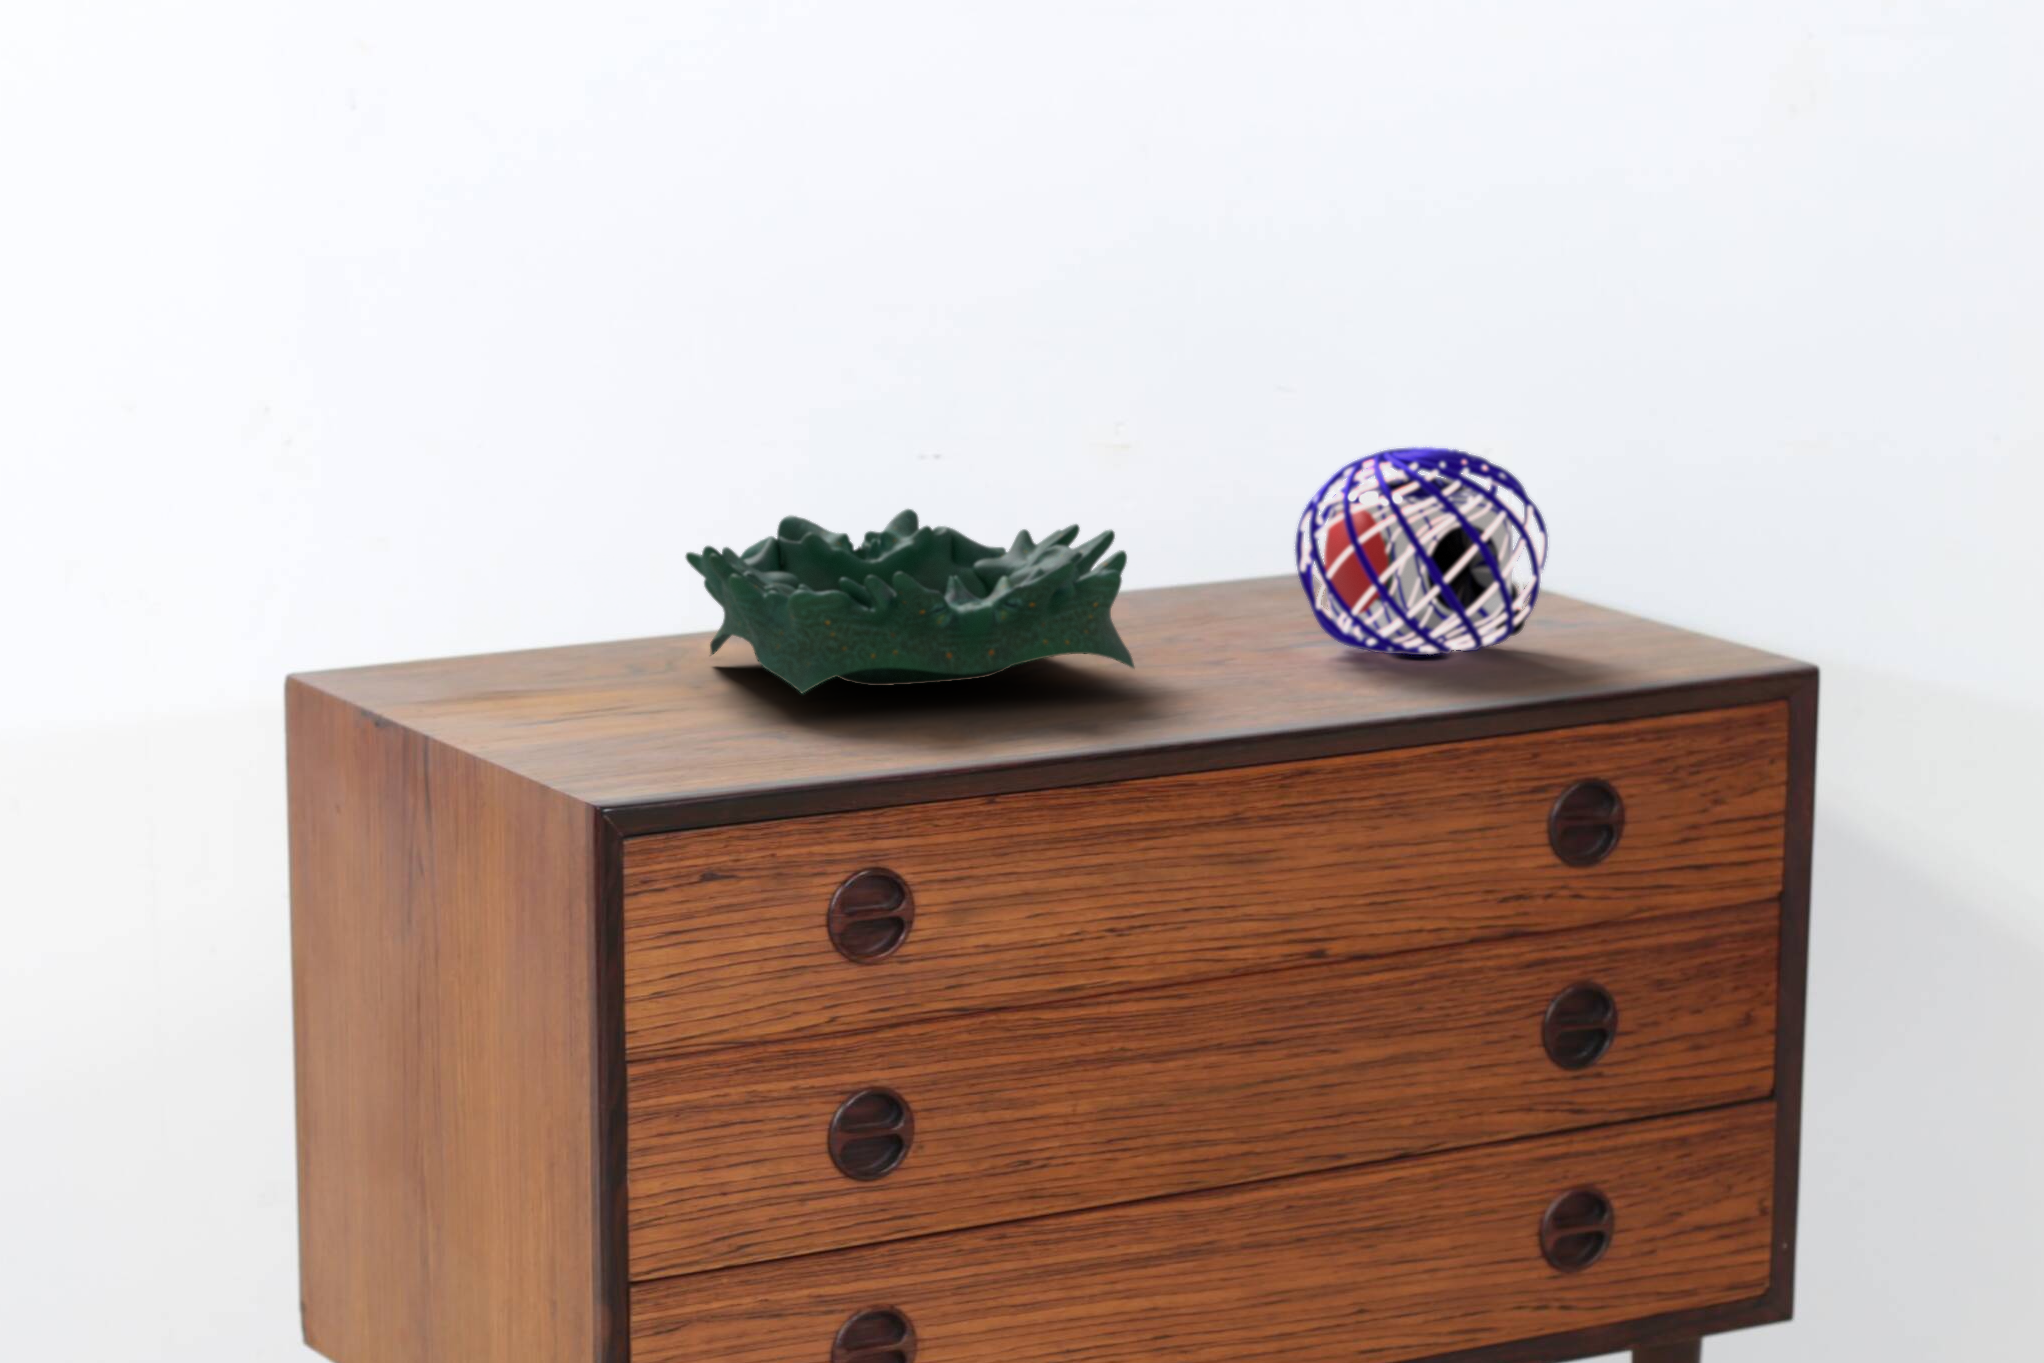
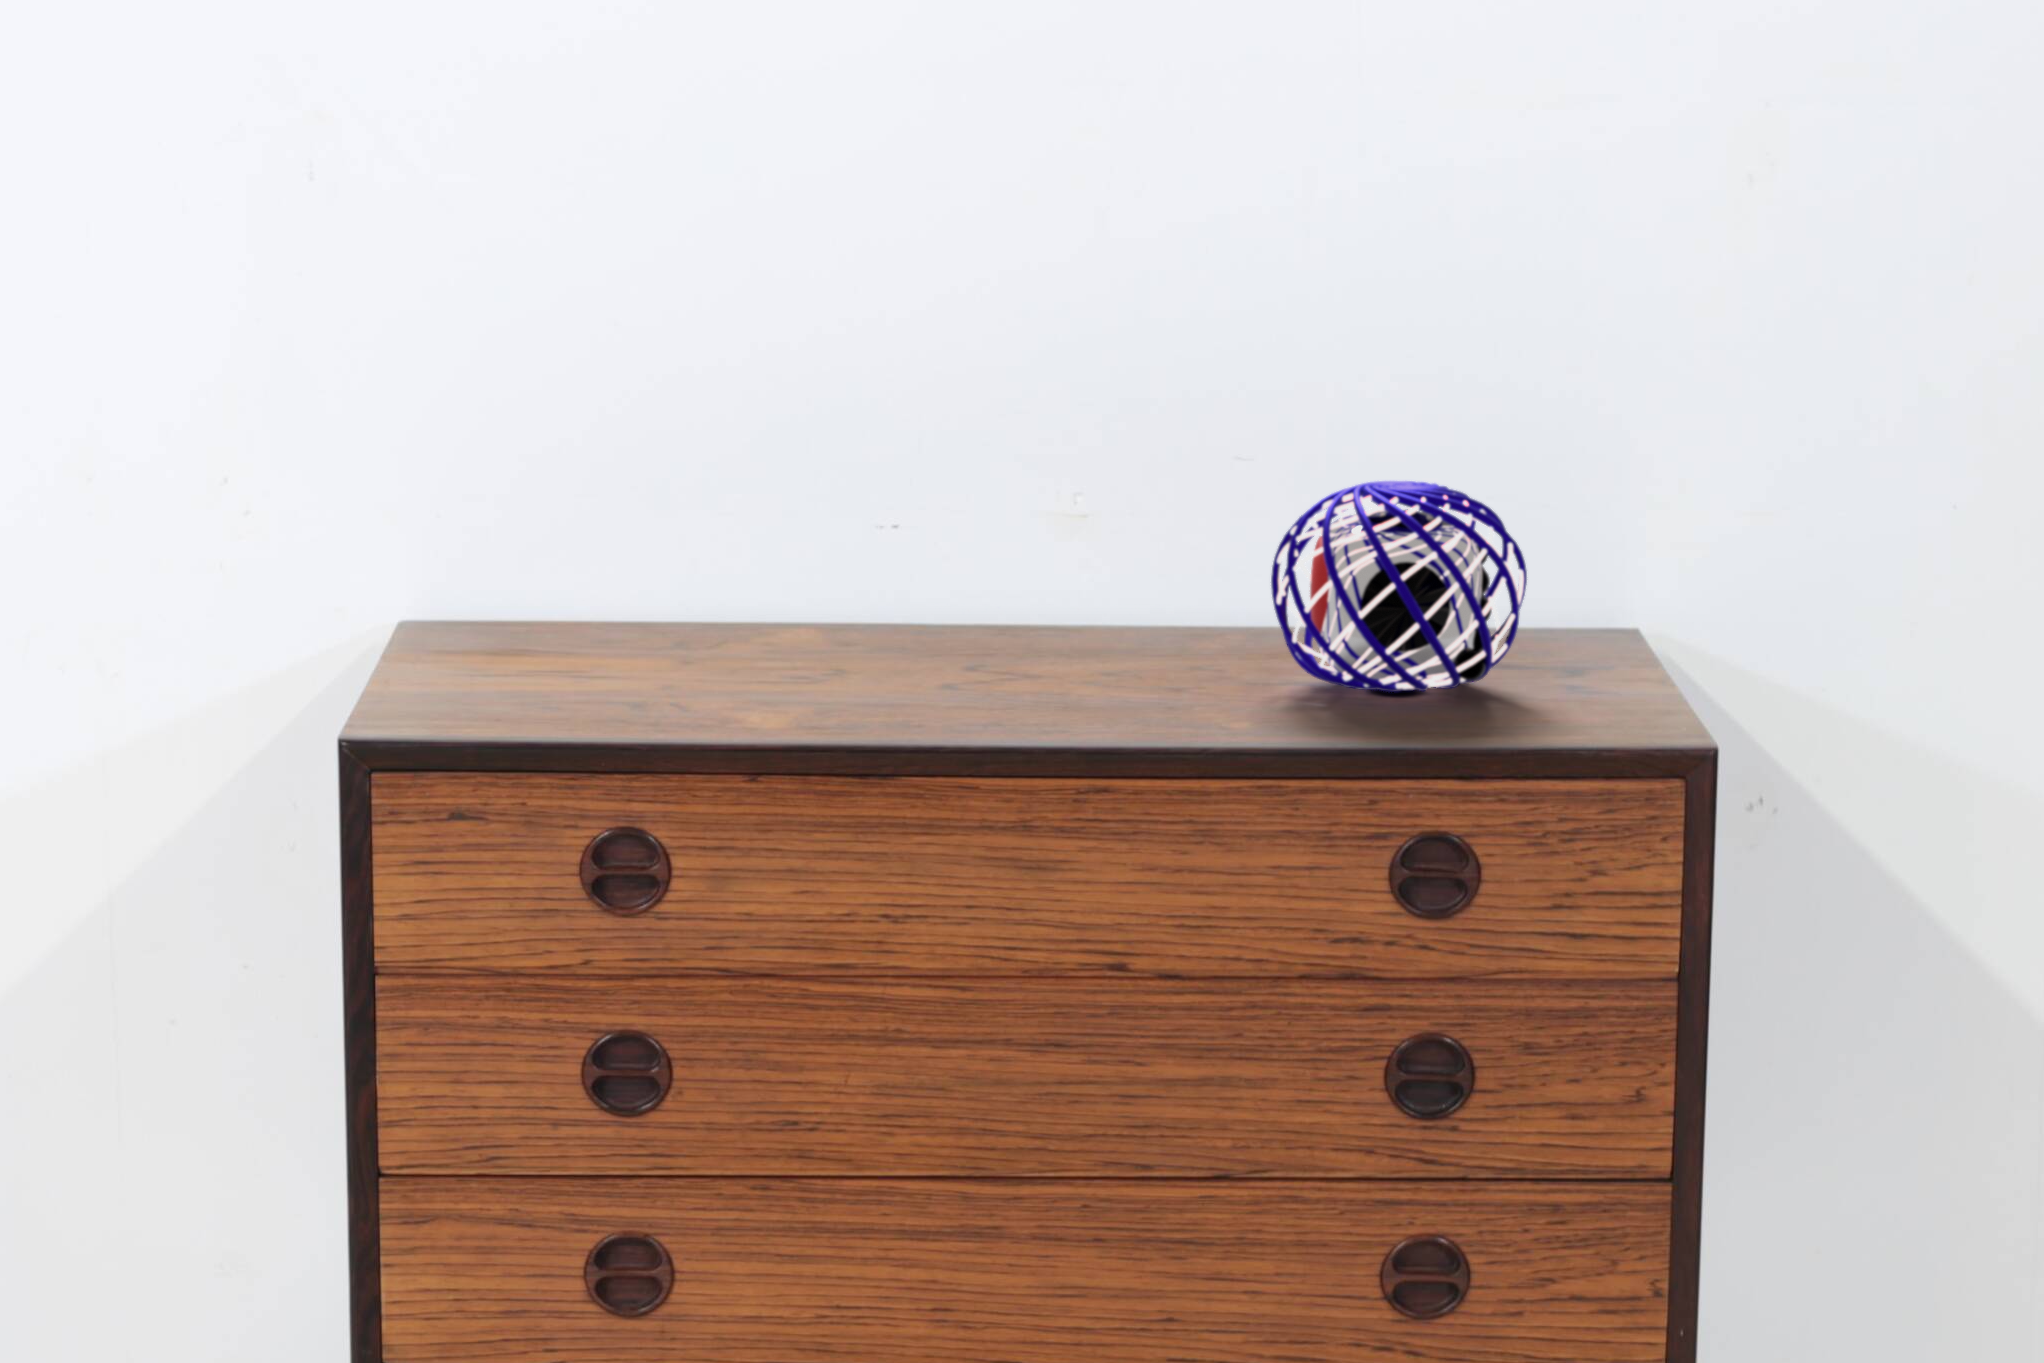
decorative bowl: present [686,509,1134,694] -> none [674,501,1084,674]

